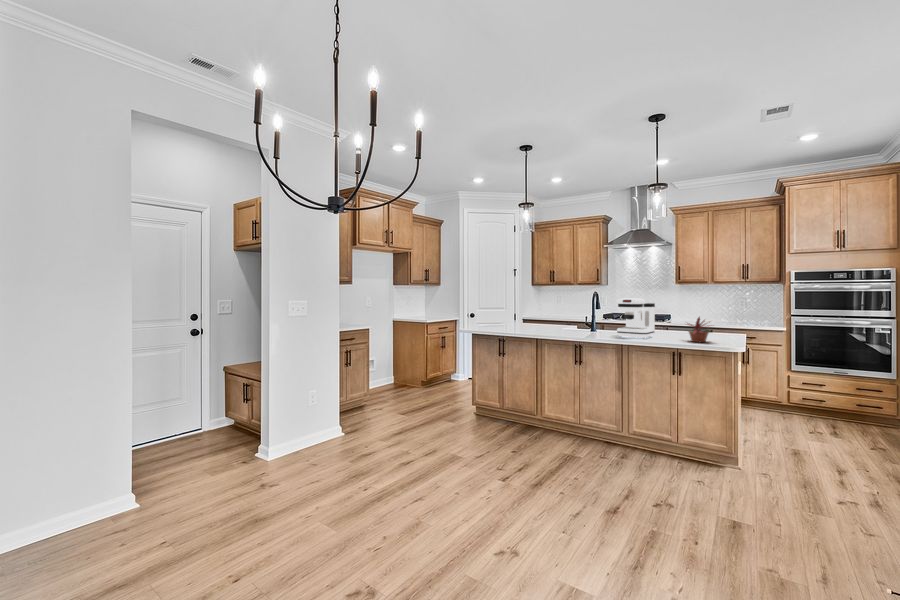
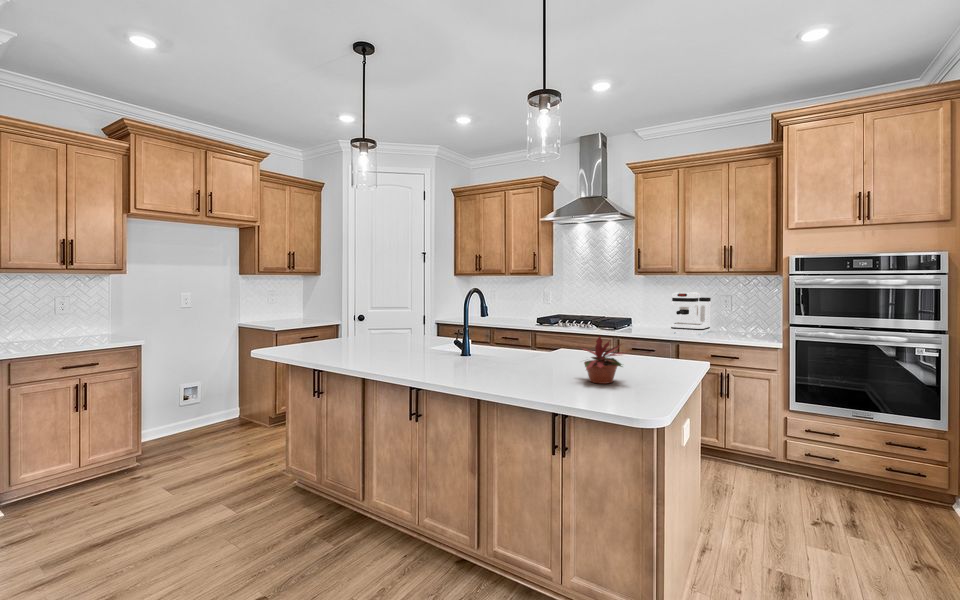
coffee maker: present [617,299,655,338] -> present [671,292,711,335]

